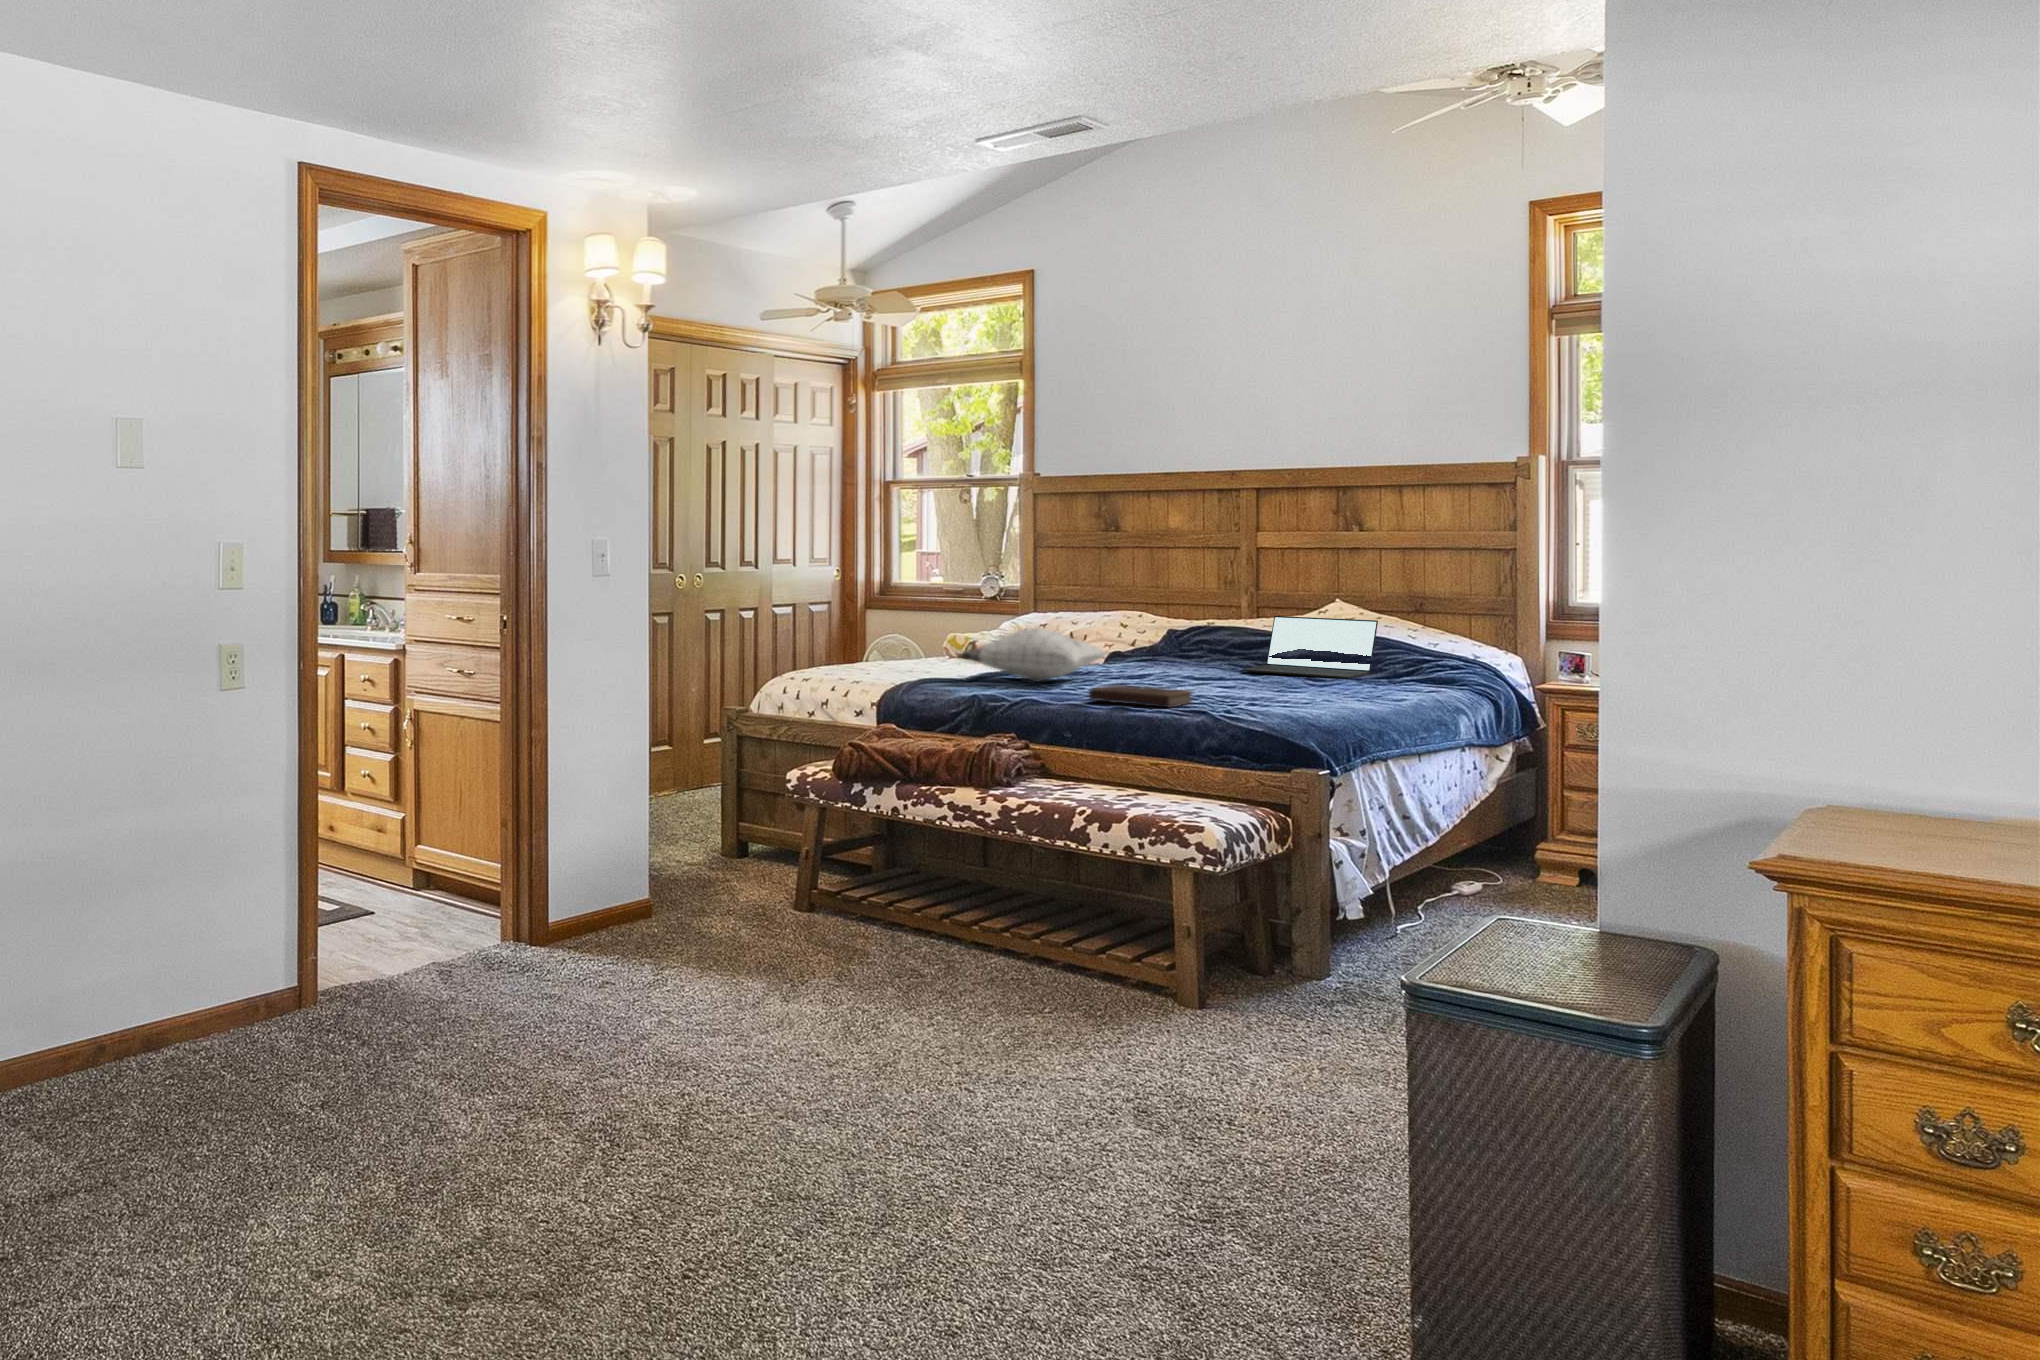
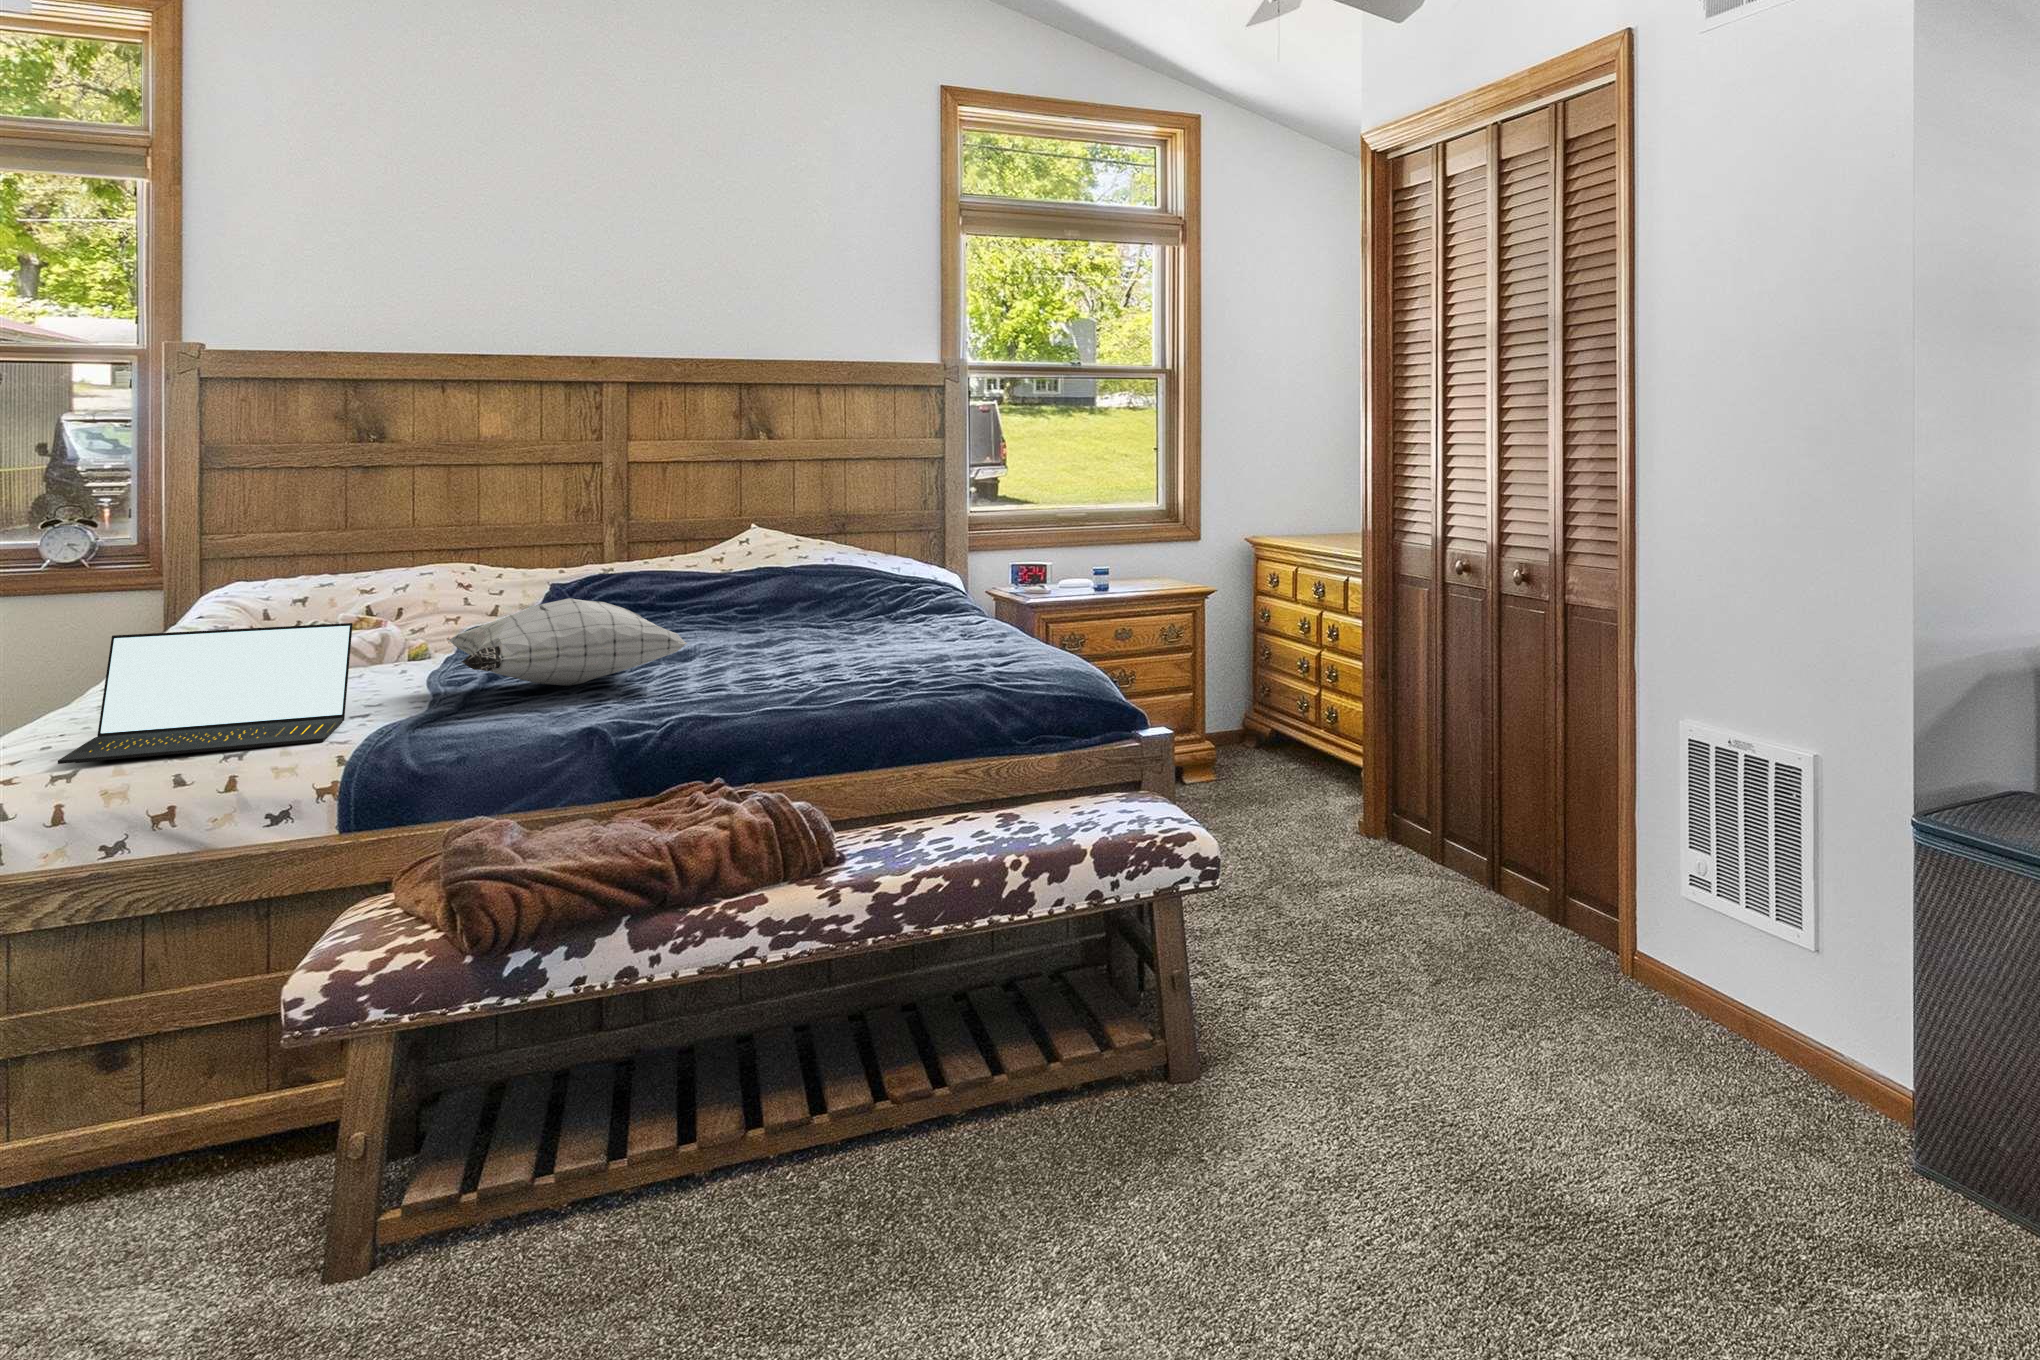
laptop: present [1242,616,1378,678] -> present [58,623,353,764]
notebook: present [1089,685,1192,707] -> none [809,659,948,698]

